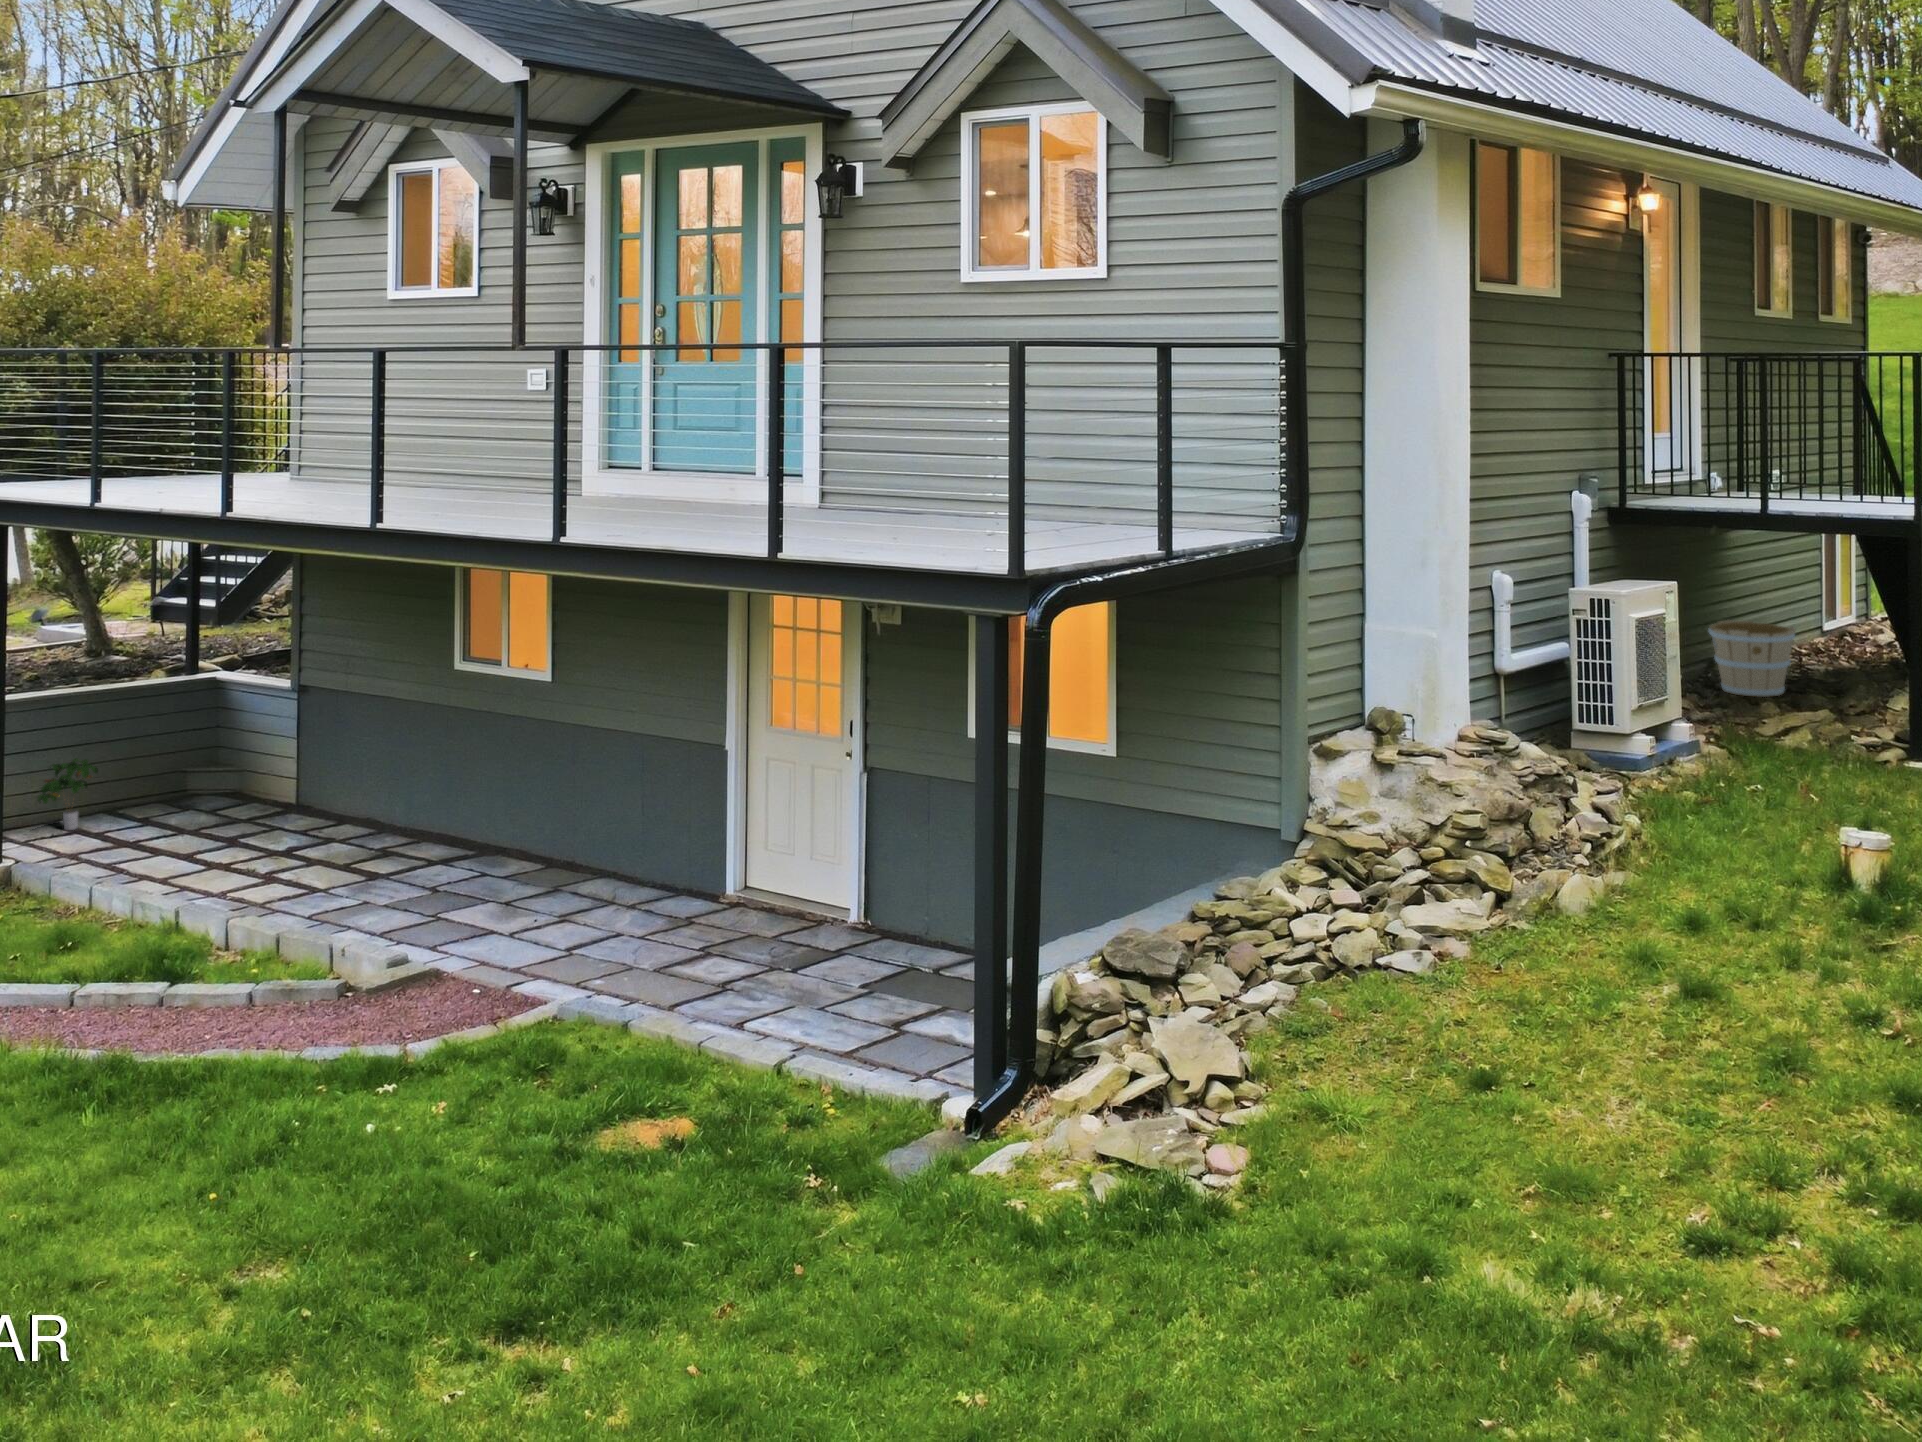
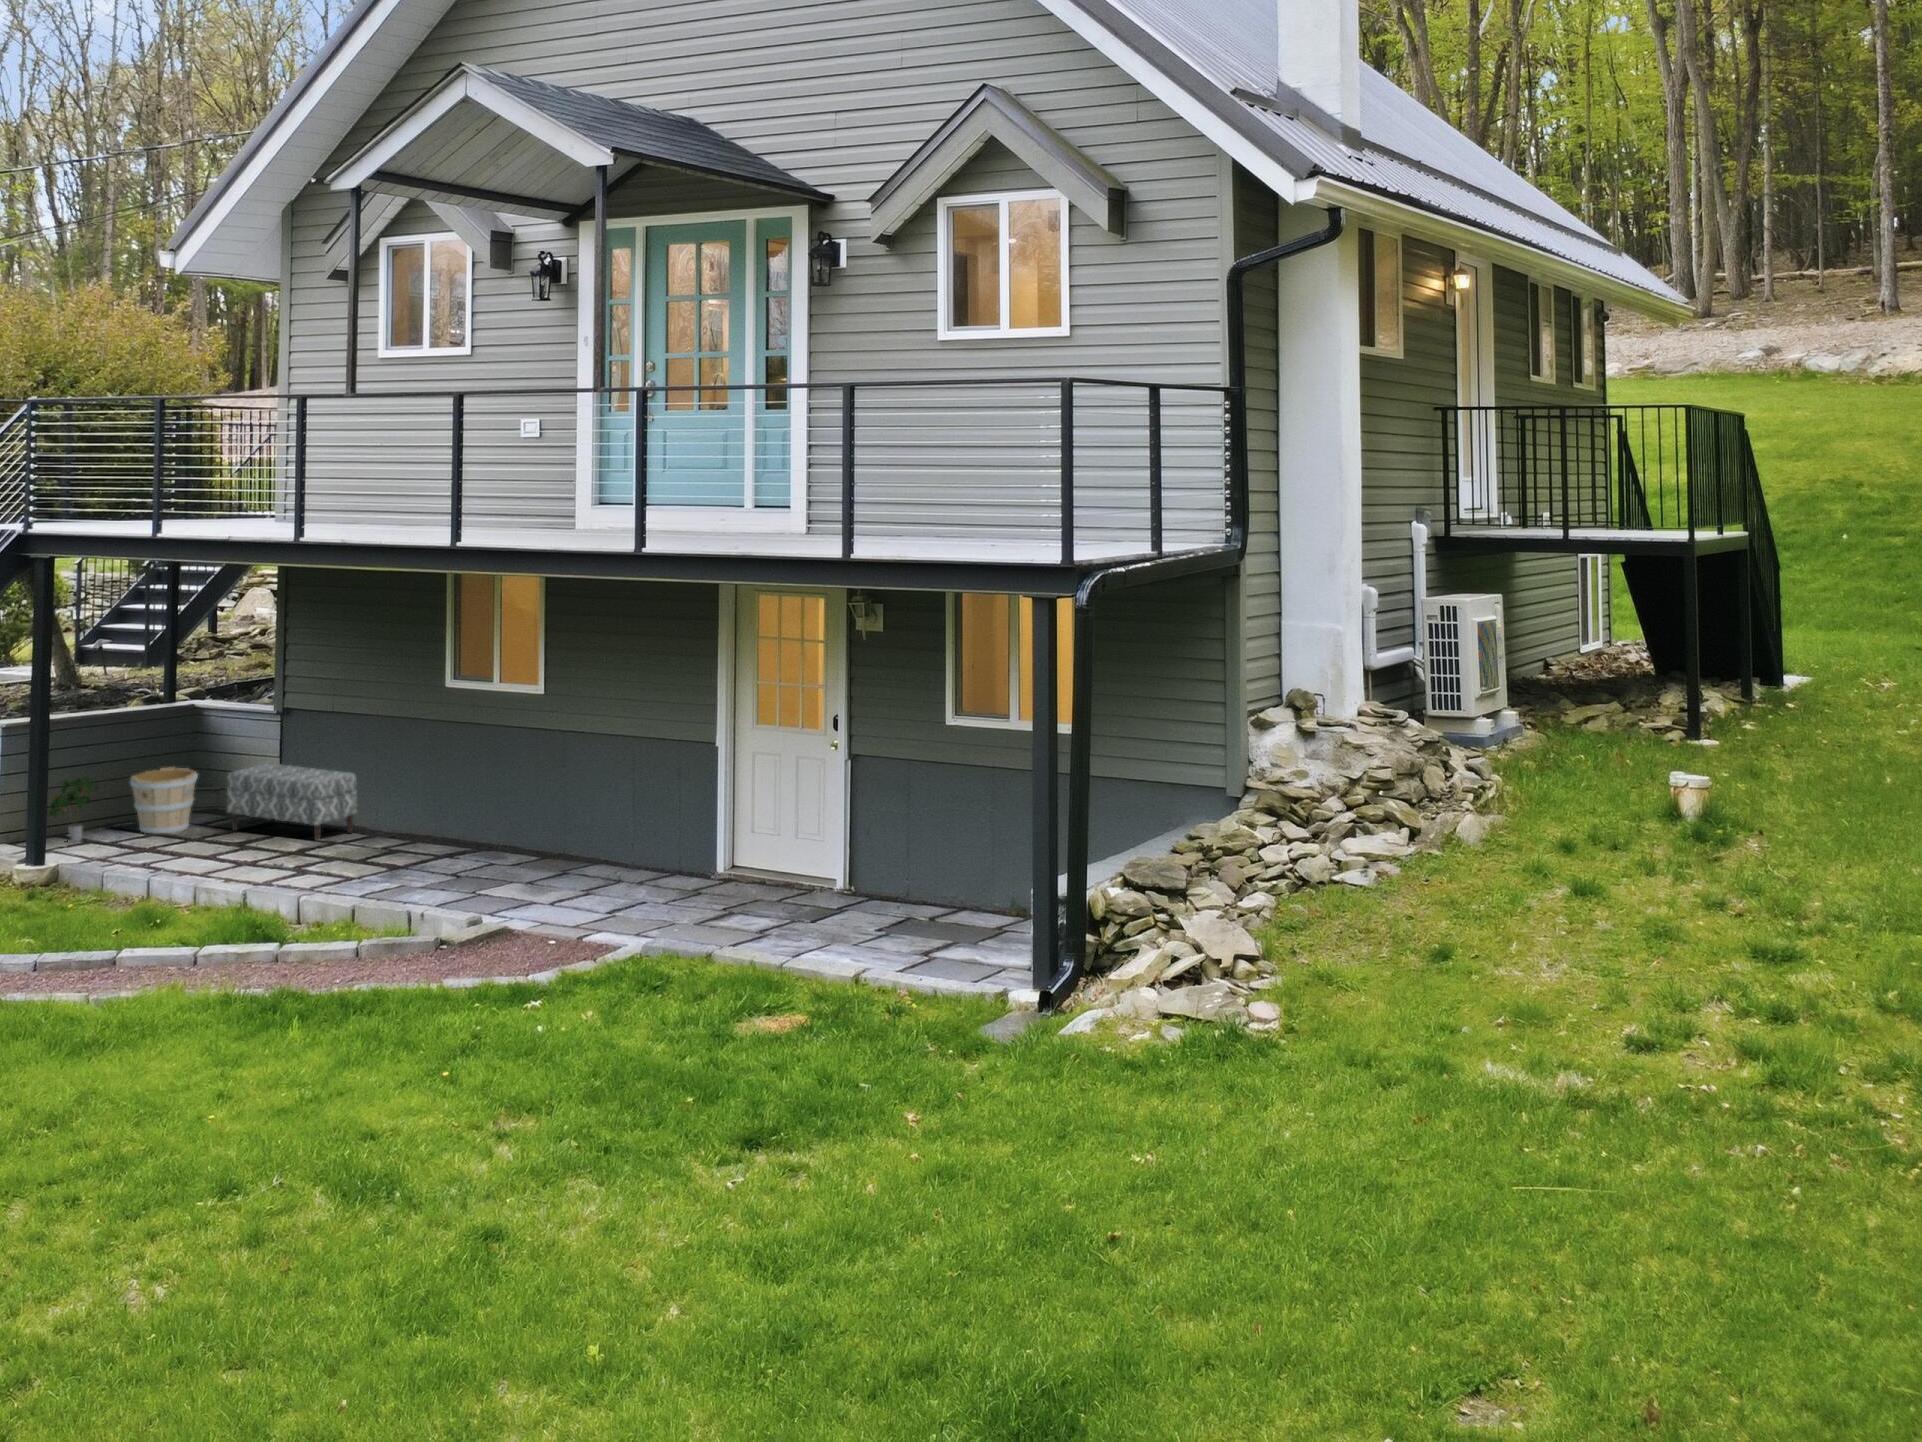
wooden bucket: present [1709,620,1796,697] -> present [130,767,198,833]
bench: none [239,744,374,837] -> present [227,763,357,841]

